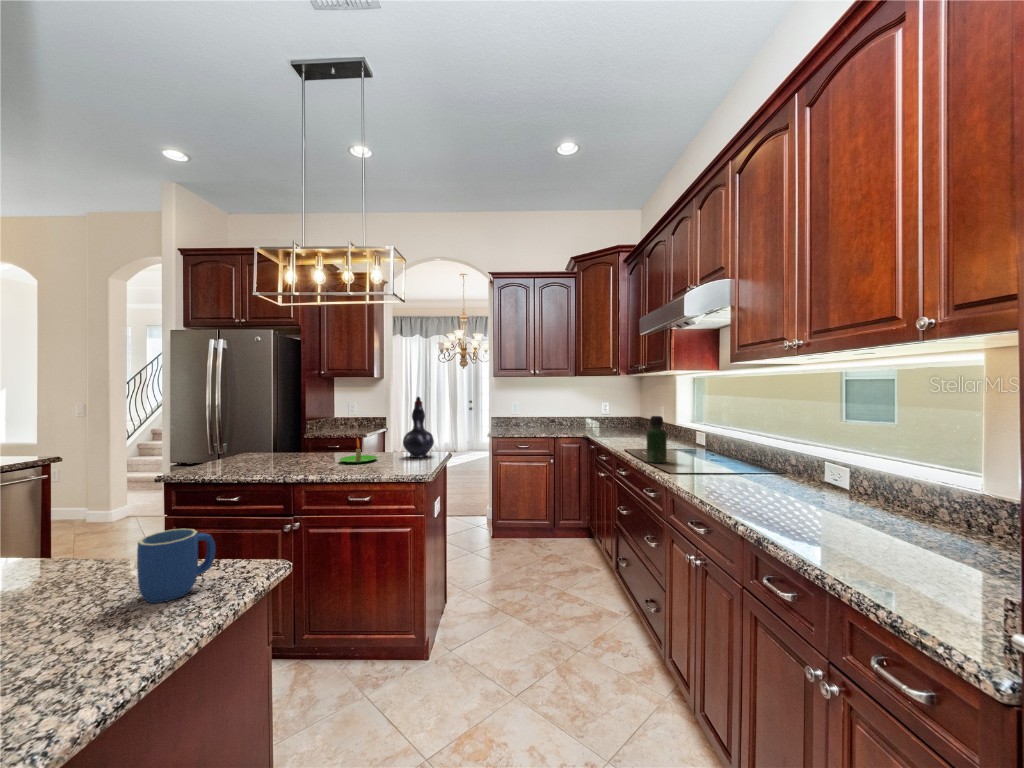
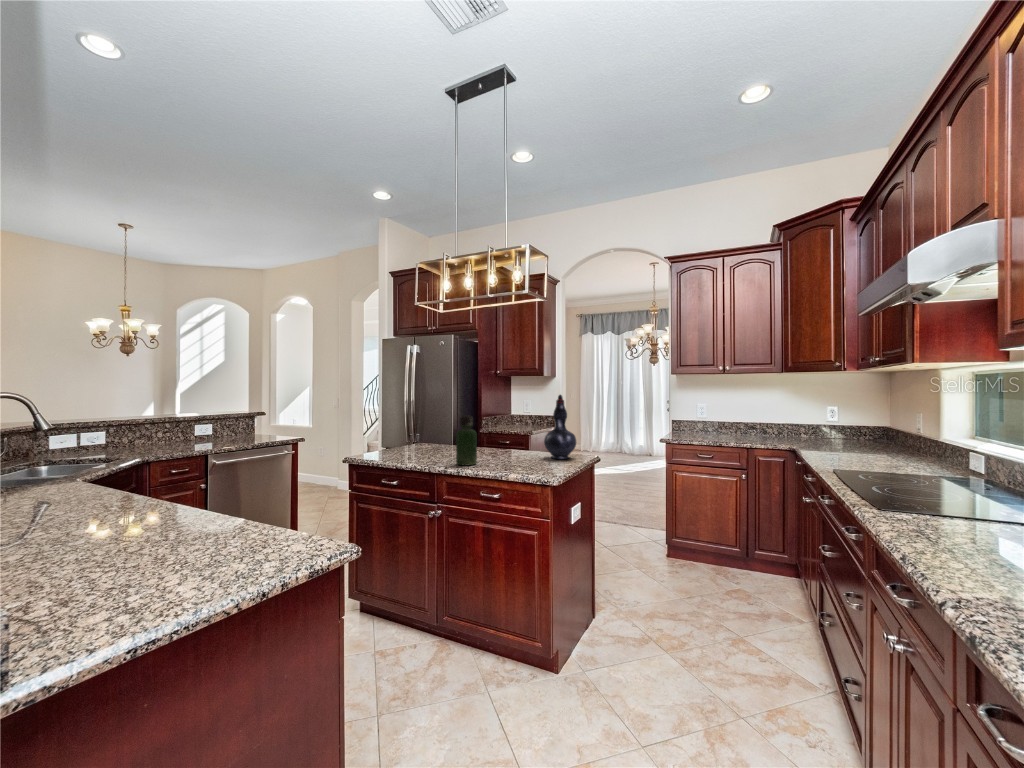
bottle: present [647,416,667,463] -> present [456,415,477,465]
candle: present [339,438,377,463] -> none [483,434,519,460]
mug: present [137,529,216,603] -> none [234,502,294,563]

